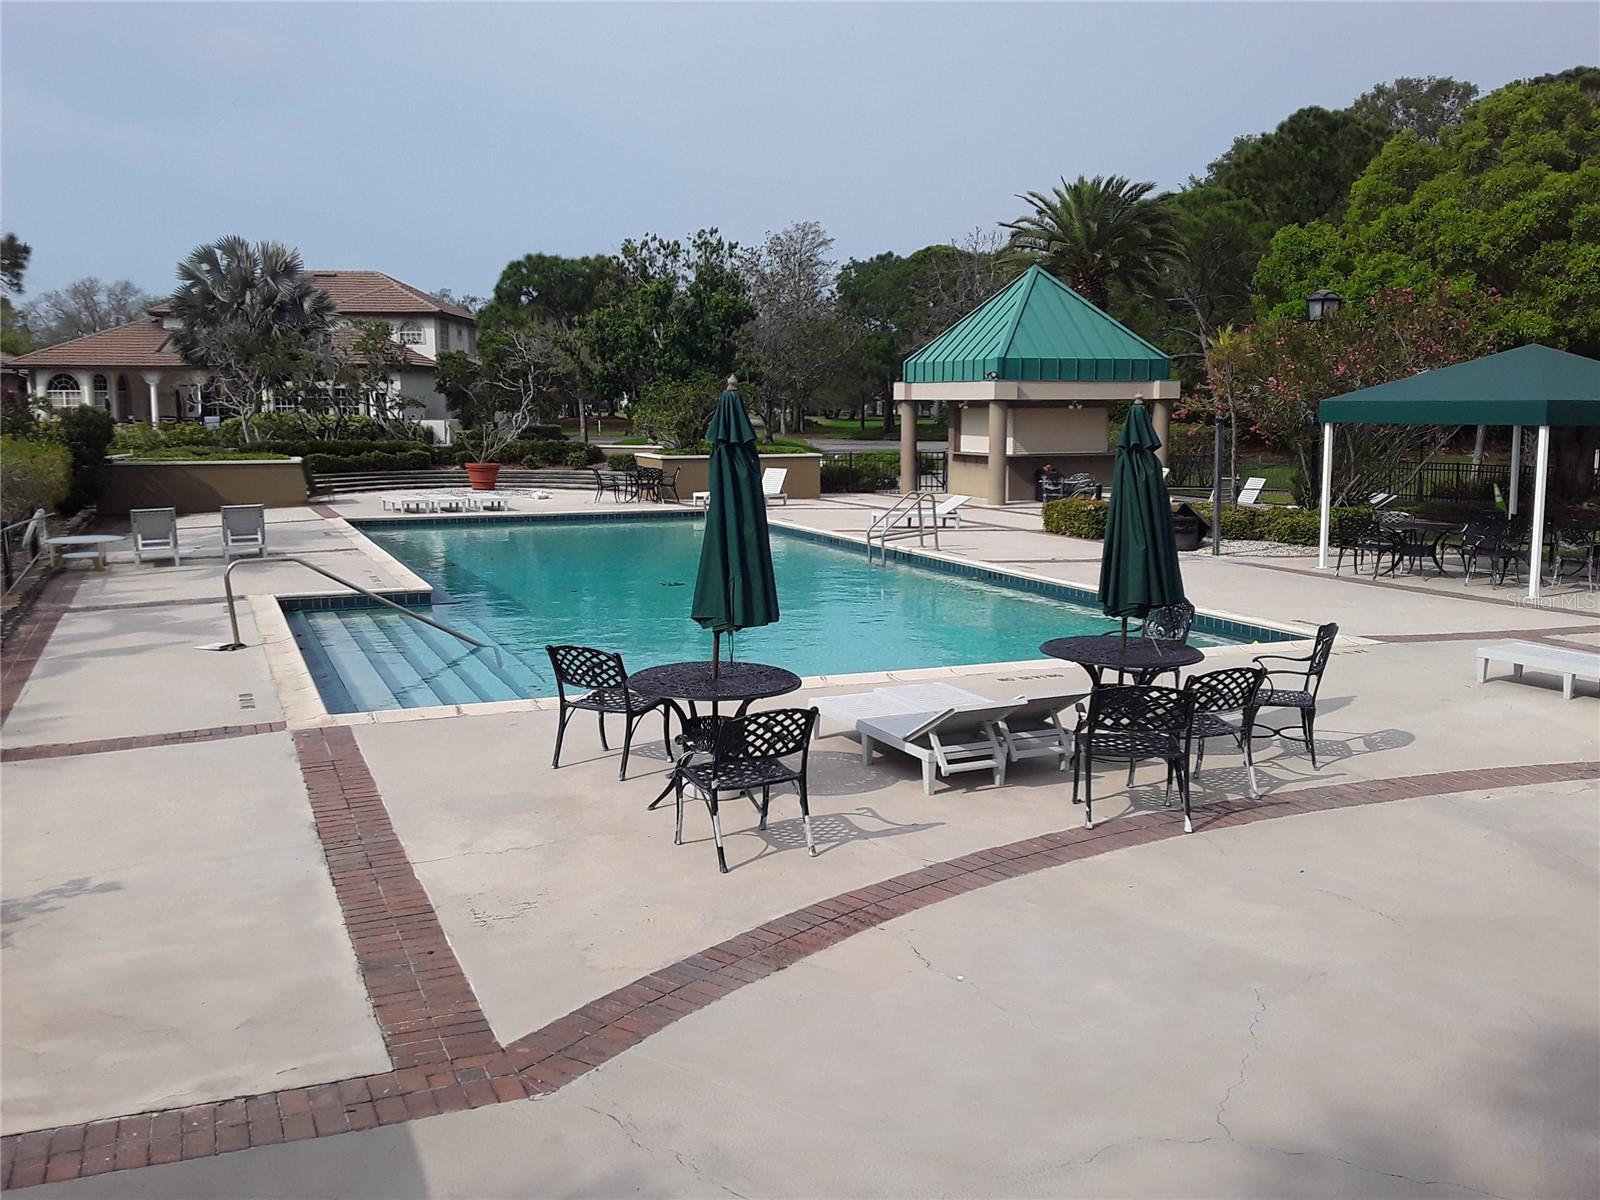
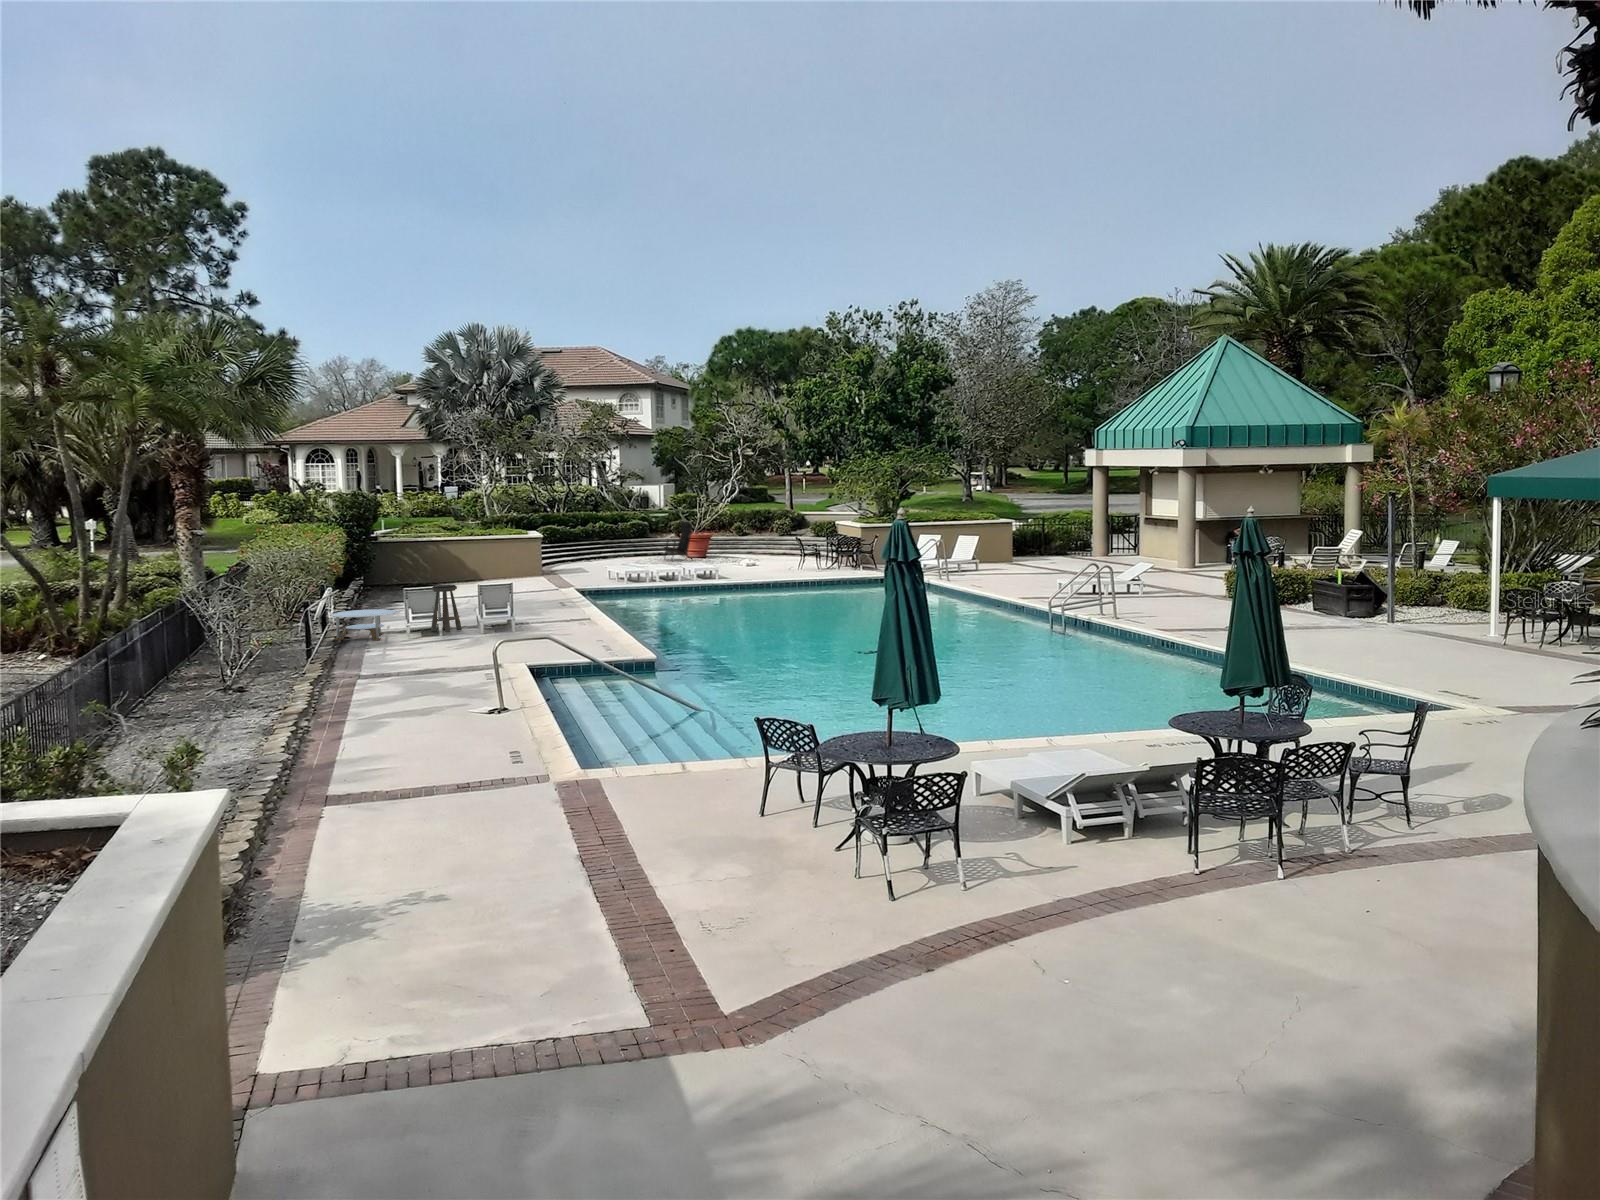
lounge chair: present [301,457,335,502] -> present [664,522,692,560]
stool: none [169,508,206,562] -> present [431,585,462,632]

